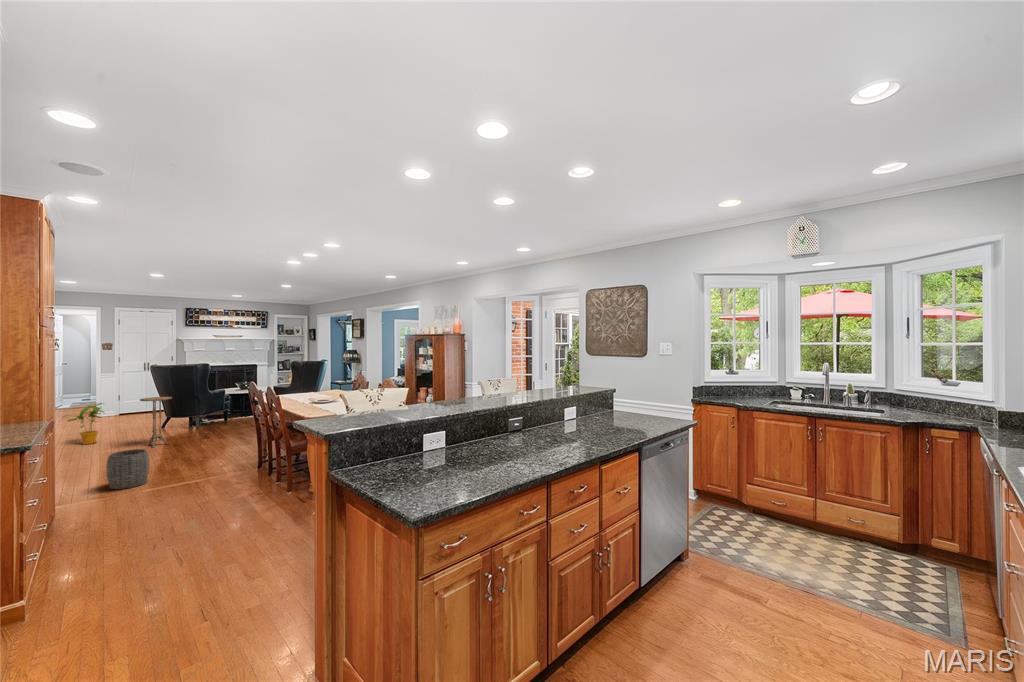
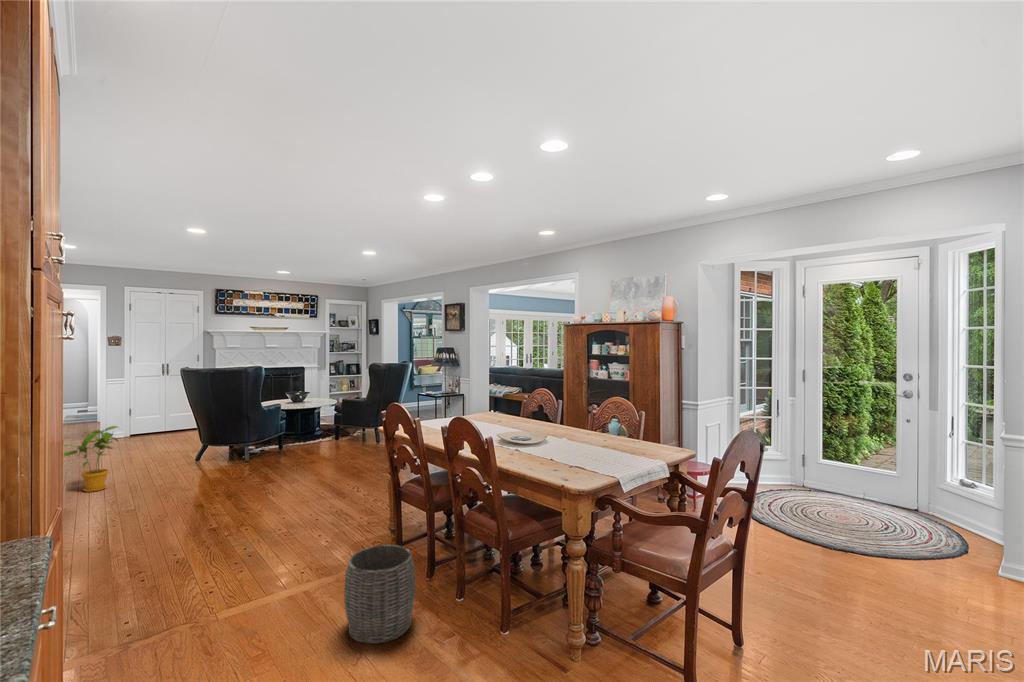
side table: present [140,397,172,448] -> none [175,417,223,501]
woven basket: present [106,449,149,489] -> present [344,545,415,644]

